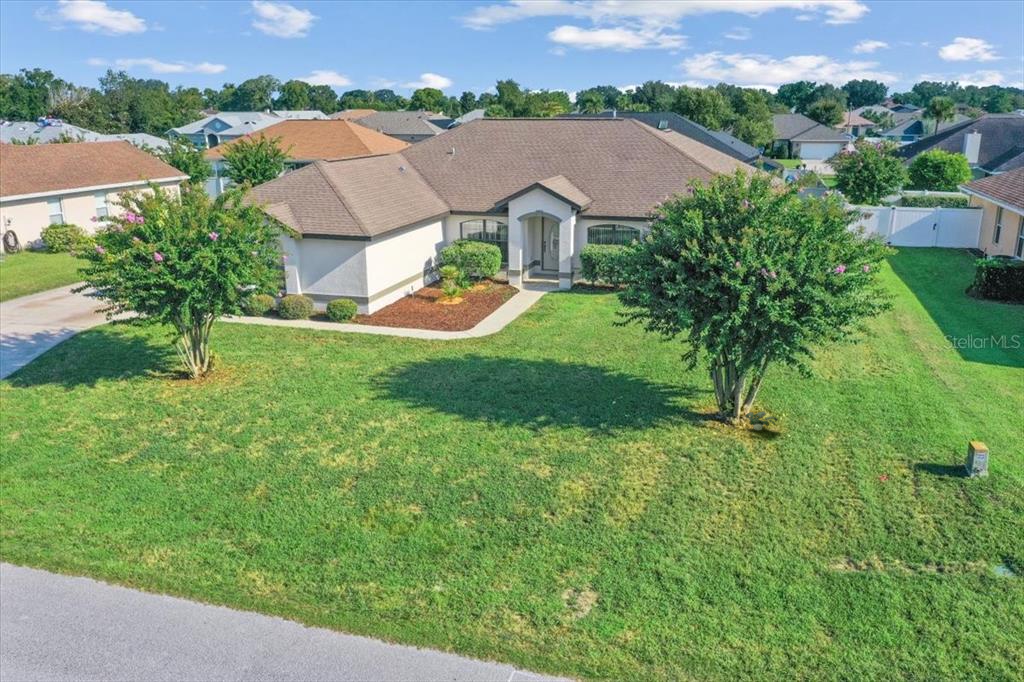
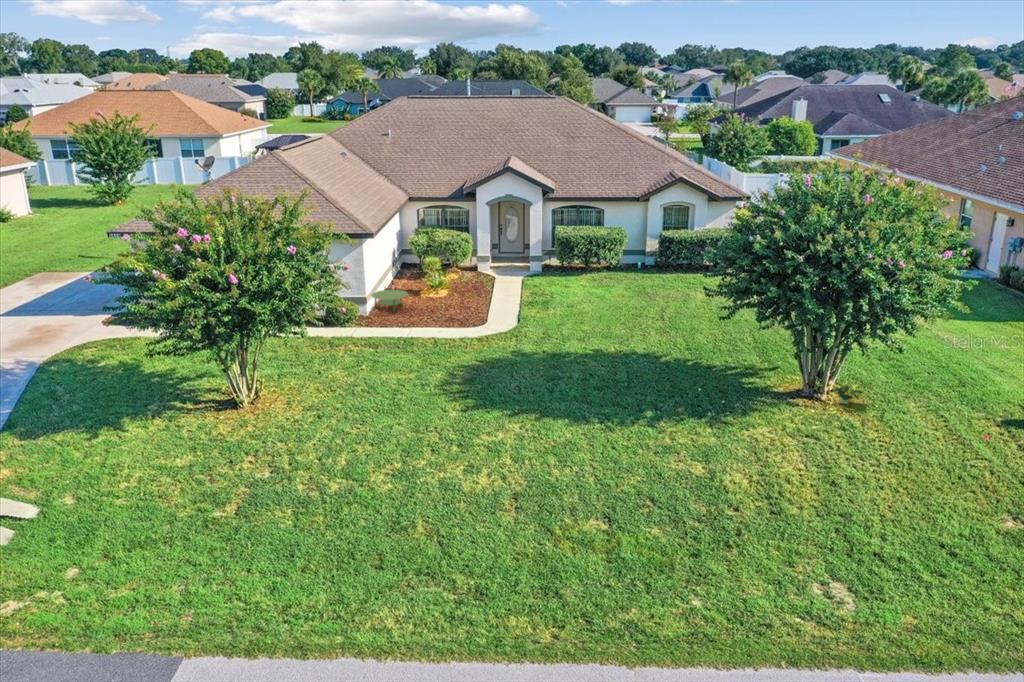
round table: none [375,293,411,315] -> present [371,290,408,313]

